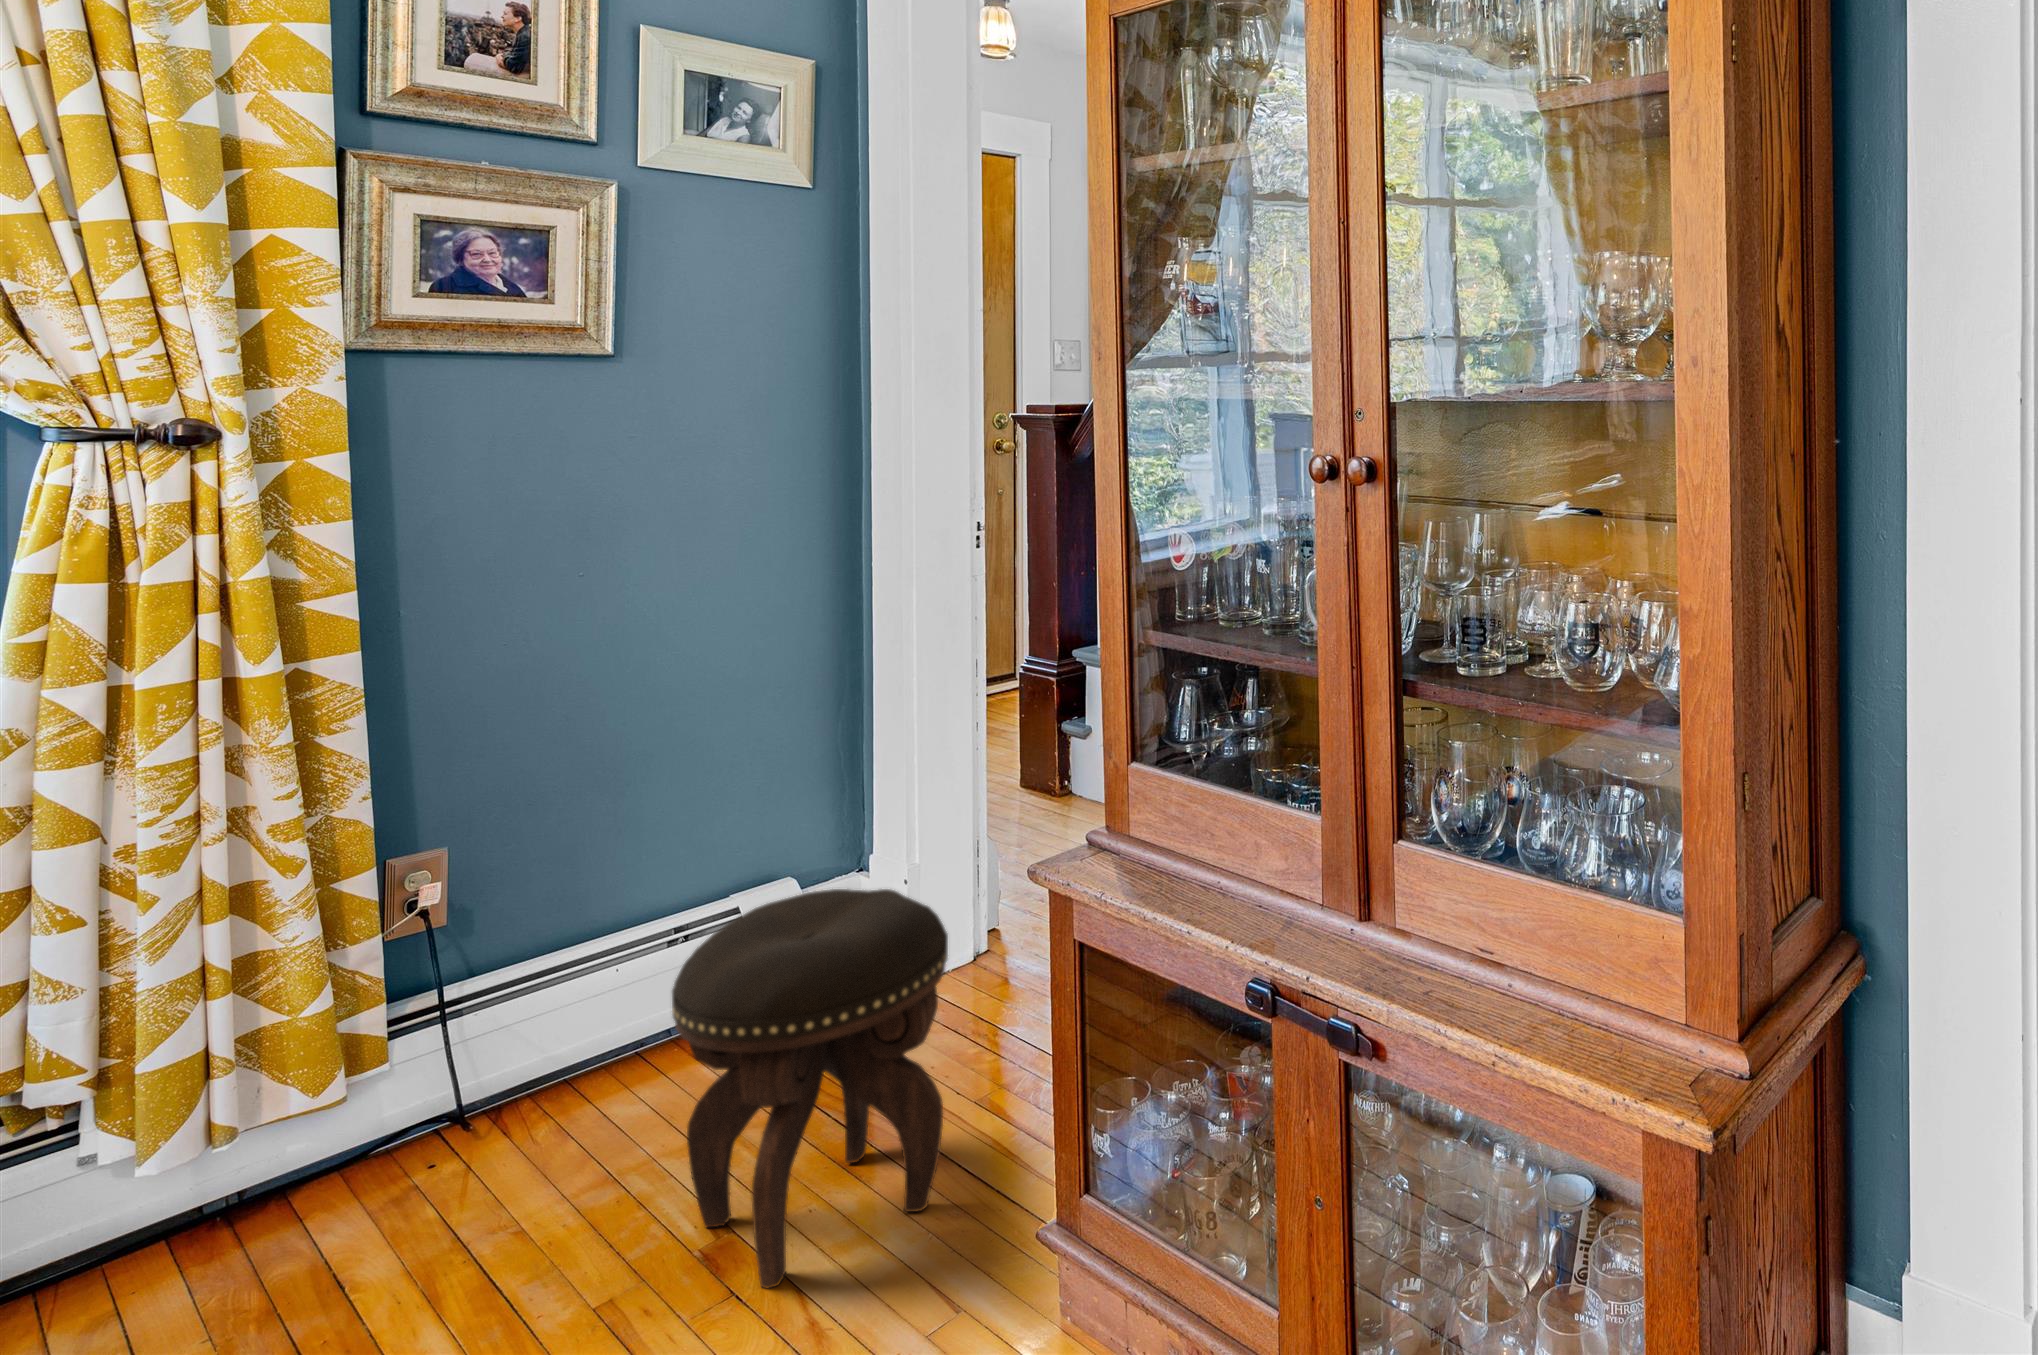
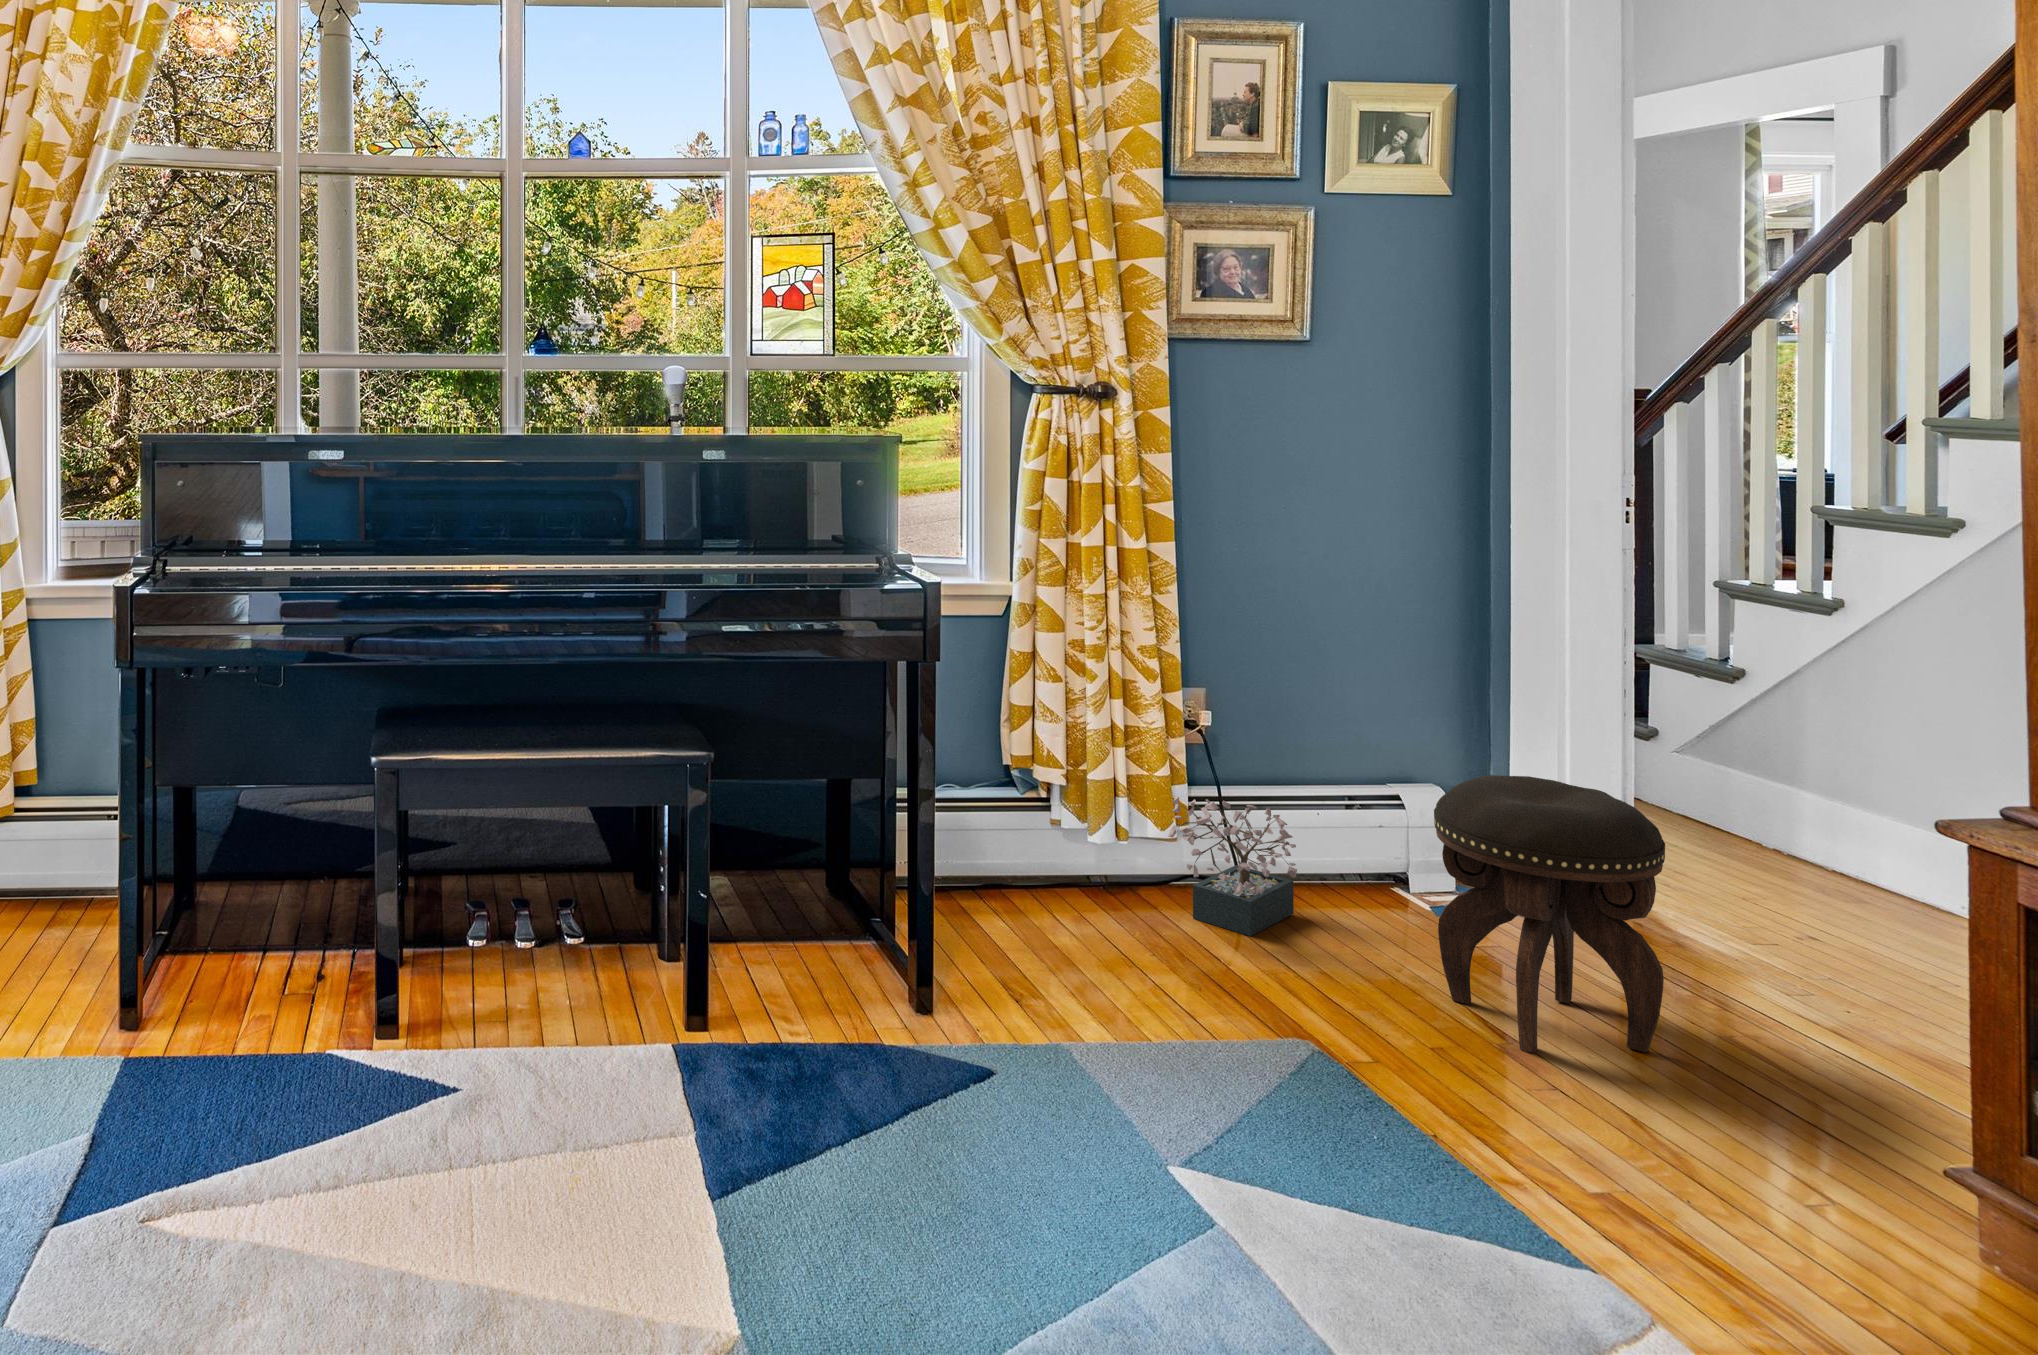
decorative plant: none [297,1003,544,1226] -> present [1168,797,1297,936]

